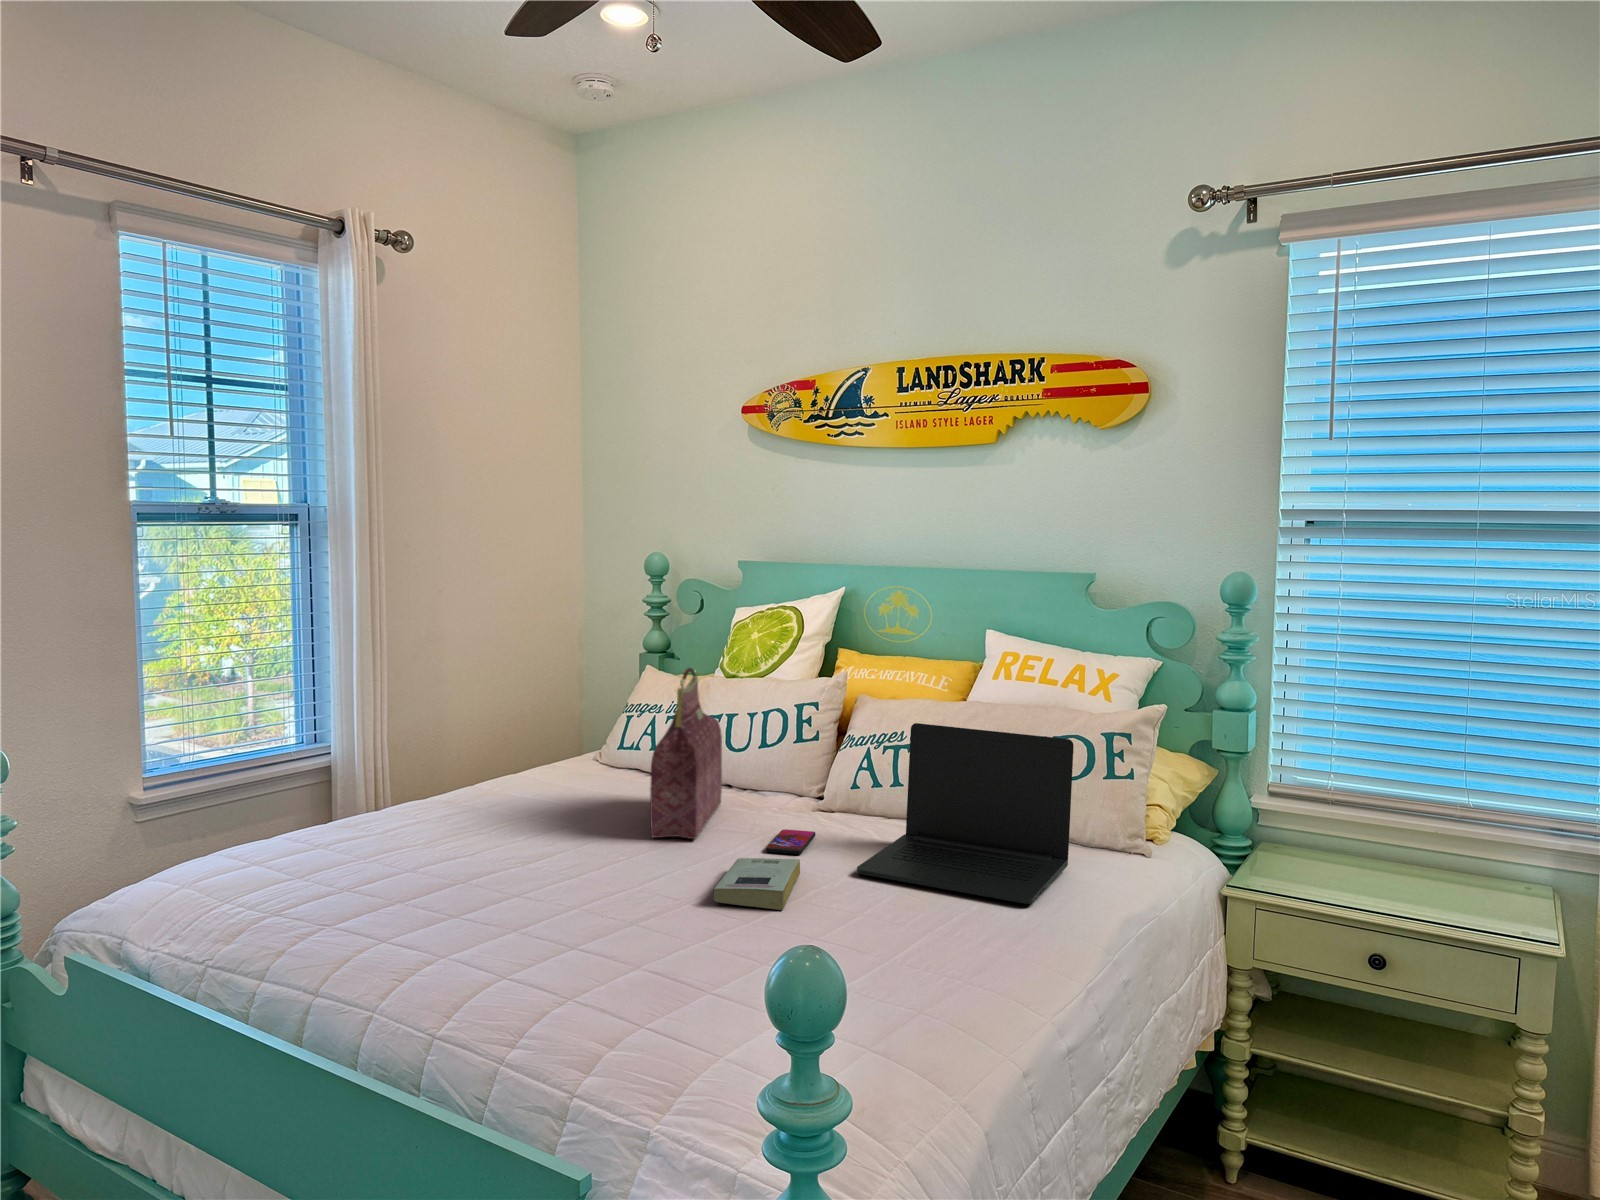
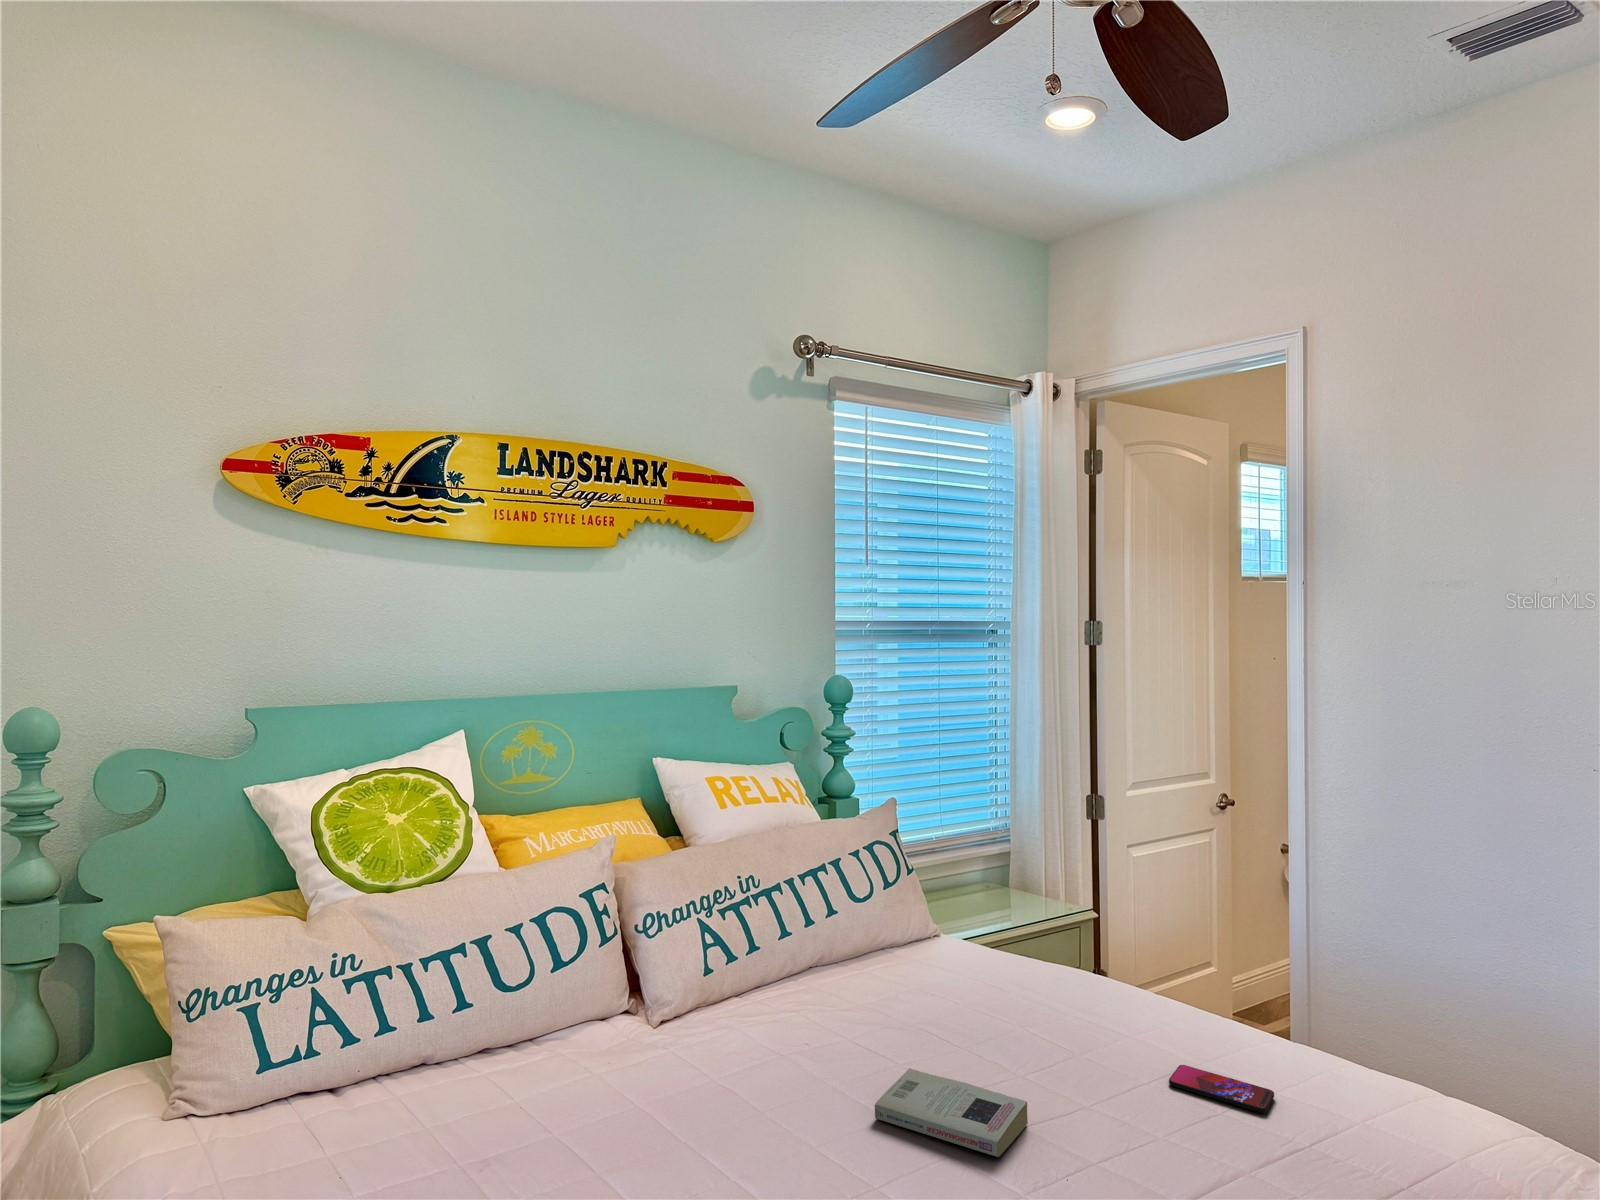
handbag: present [650,668,722,839] -> none [533,879,738,1148]
laptop: present [857,723,1074,904] -> none [830,849,1052,1055]
smartphone: present [766,830,816,854] -> present [1169,1065,1274,1113]

